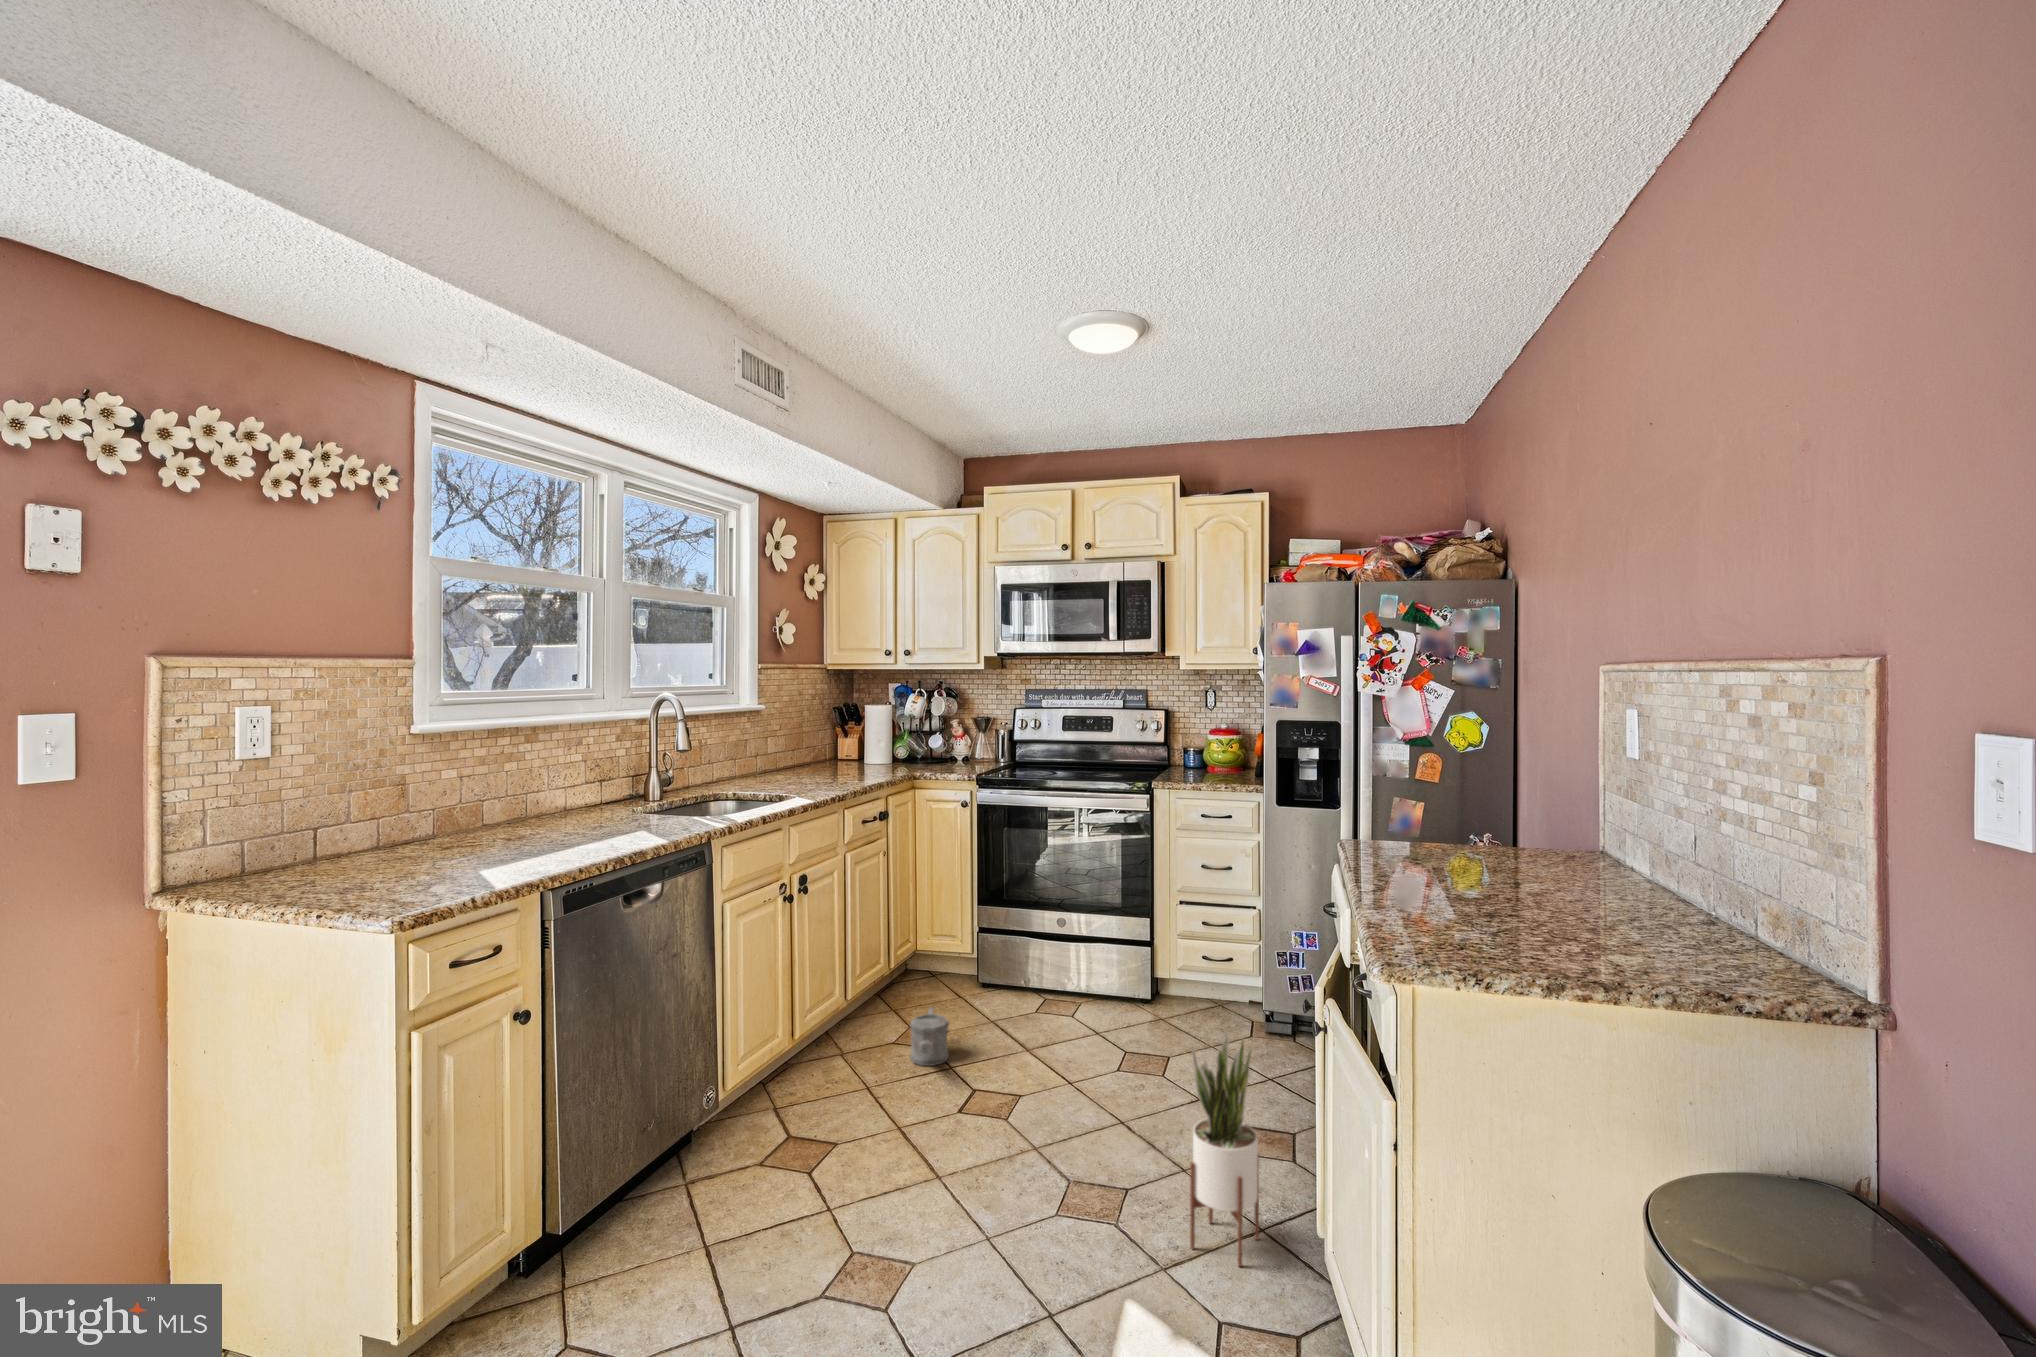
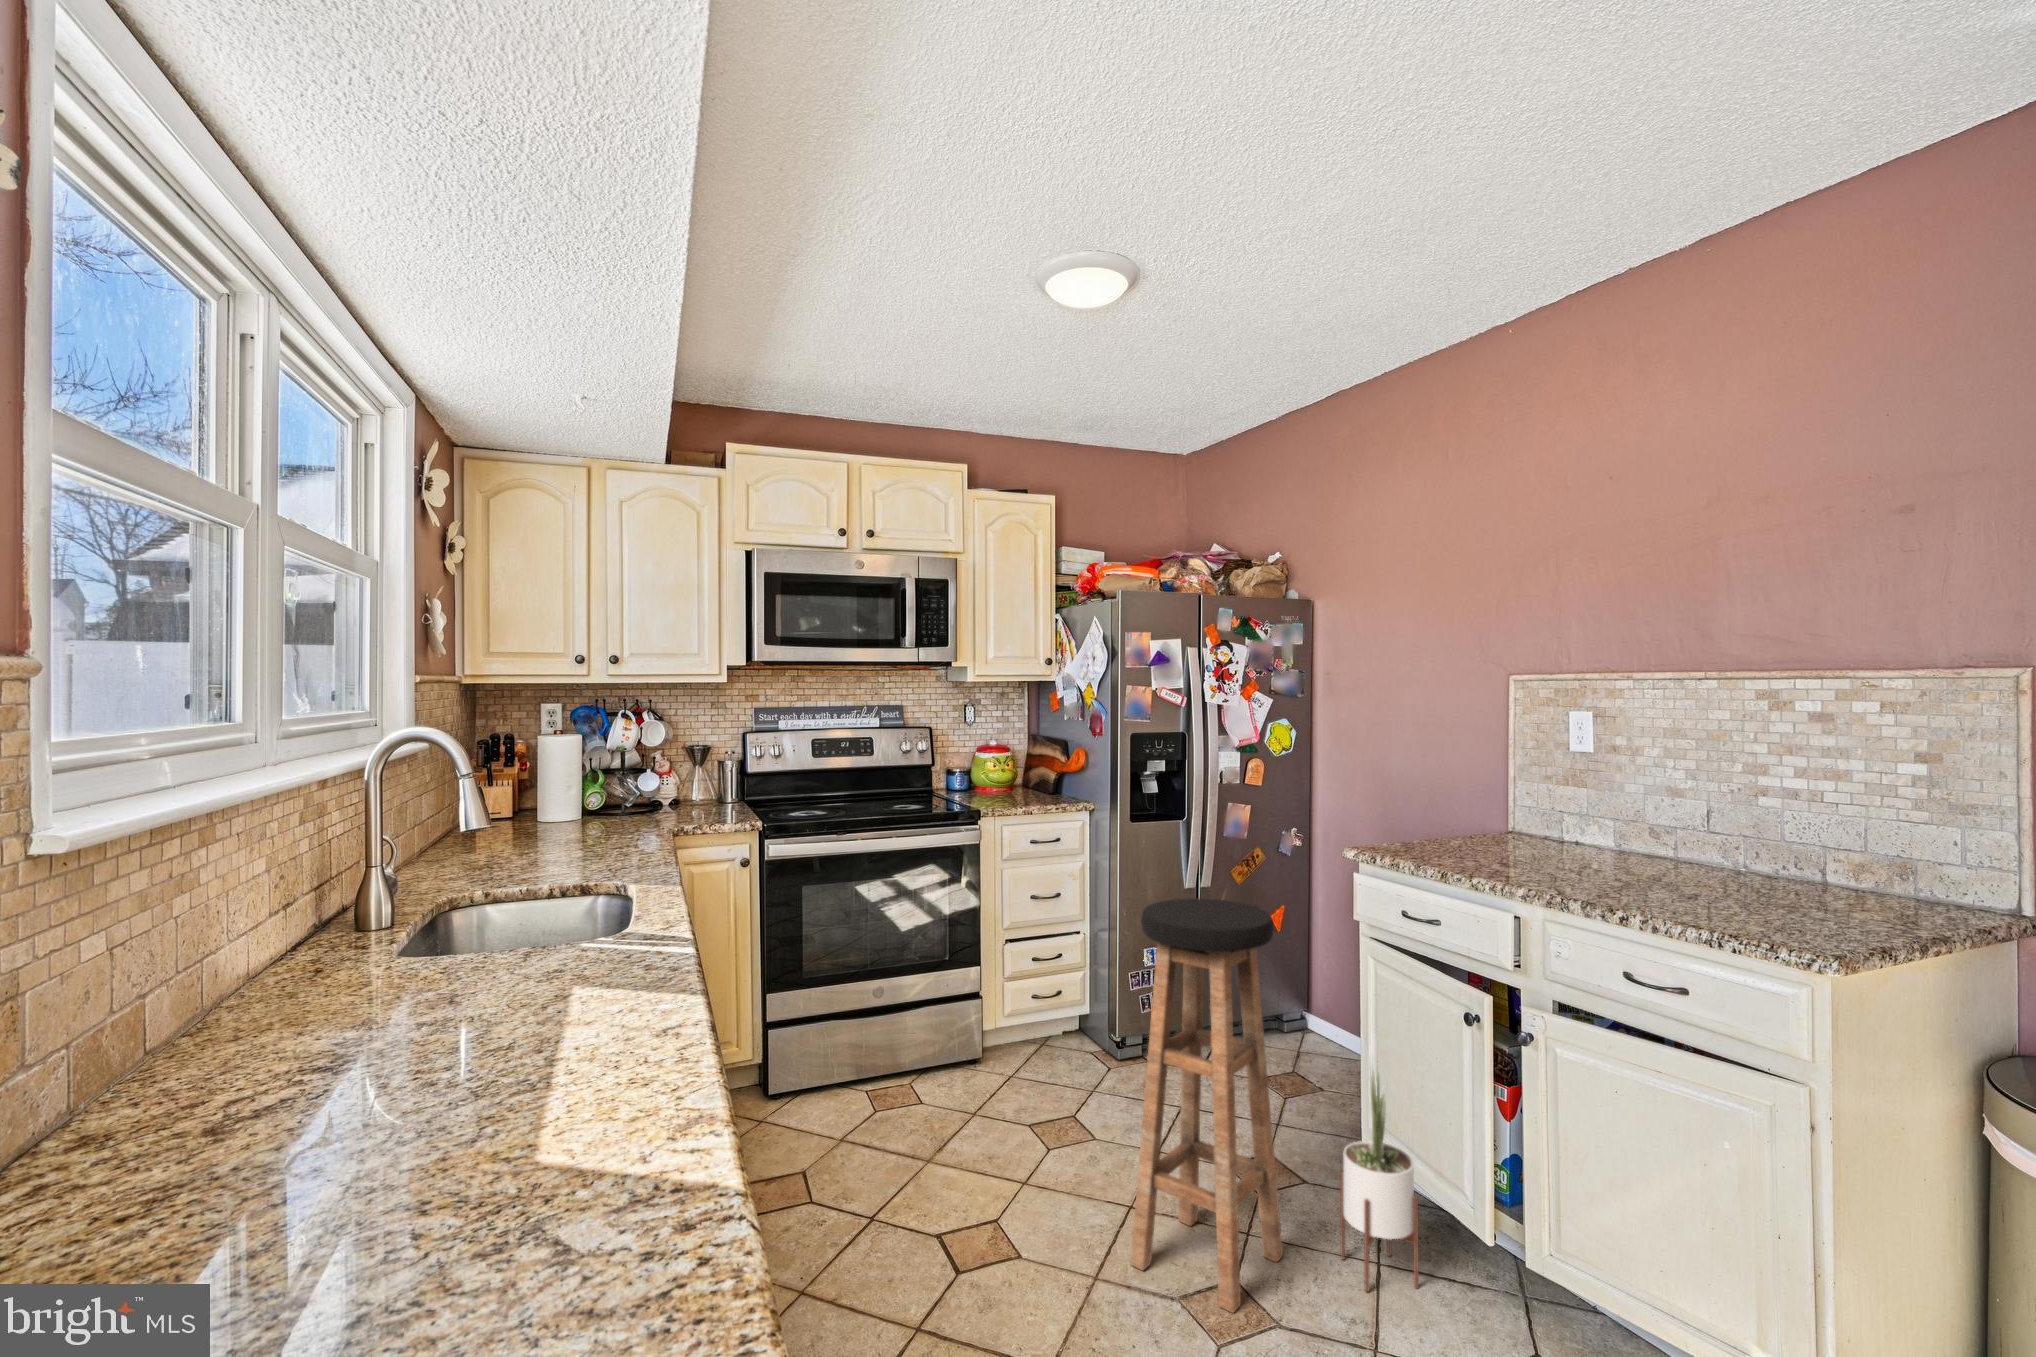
bar stool: none [1045,863,1166,1211] -> present [1131,898,1283,1313]
watering can: present [910,1007,949,1066] -> none [813,1137,899,1221]

